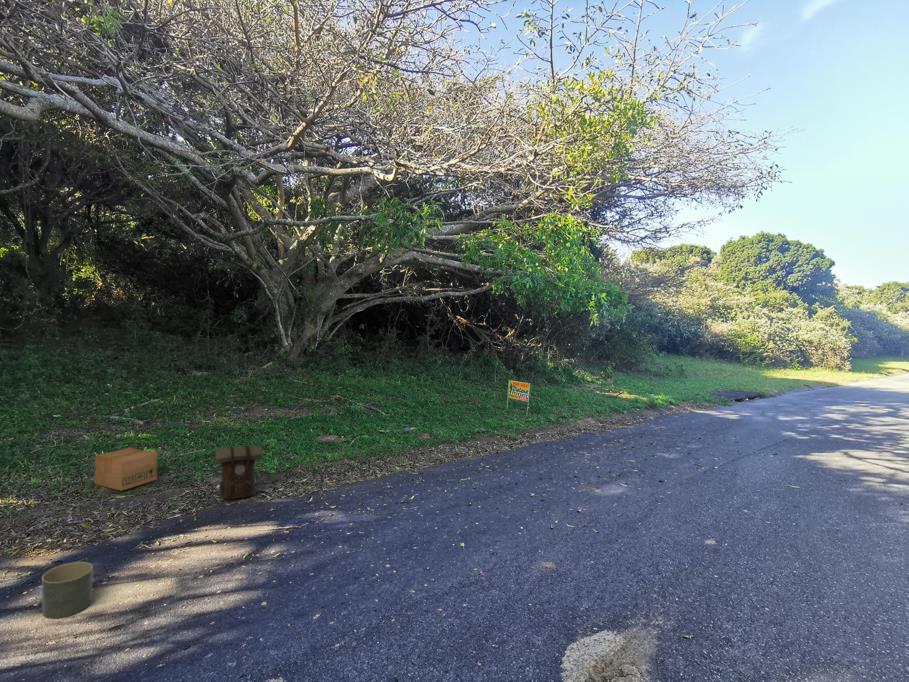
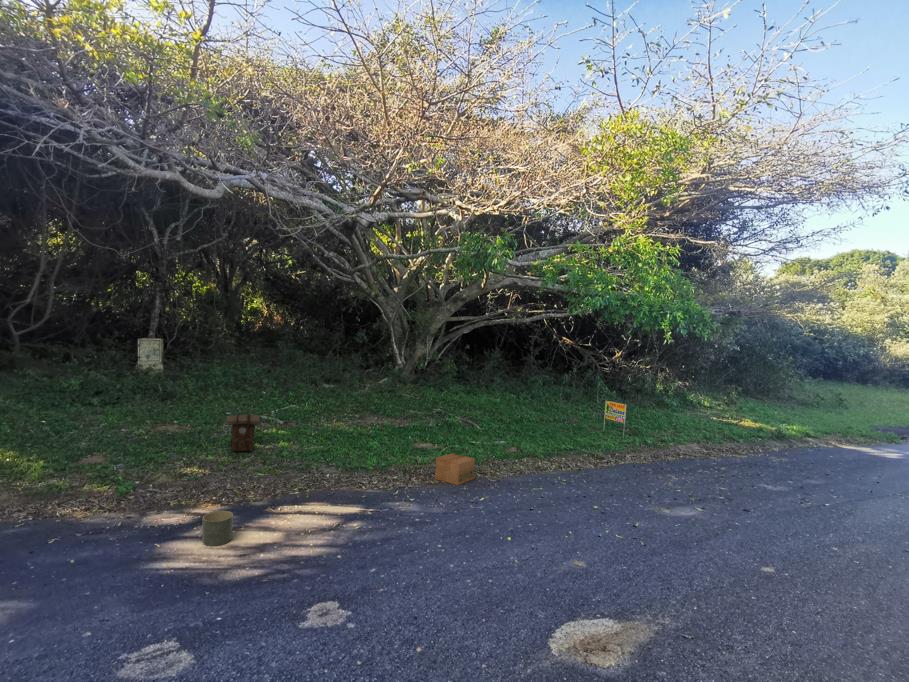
backpack: present [215,446,263,500] -> present [227,415,260,452]
cardboard box: present [95,448,158,491] -> present [435,453,475,485]

